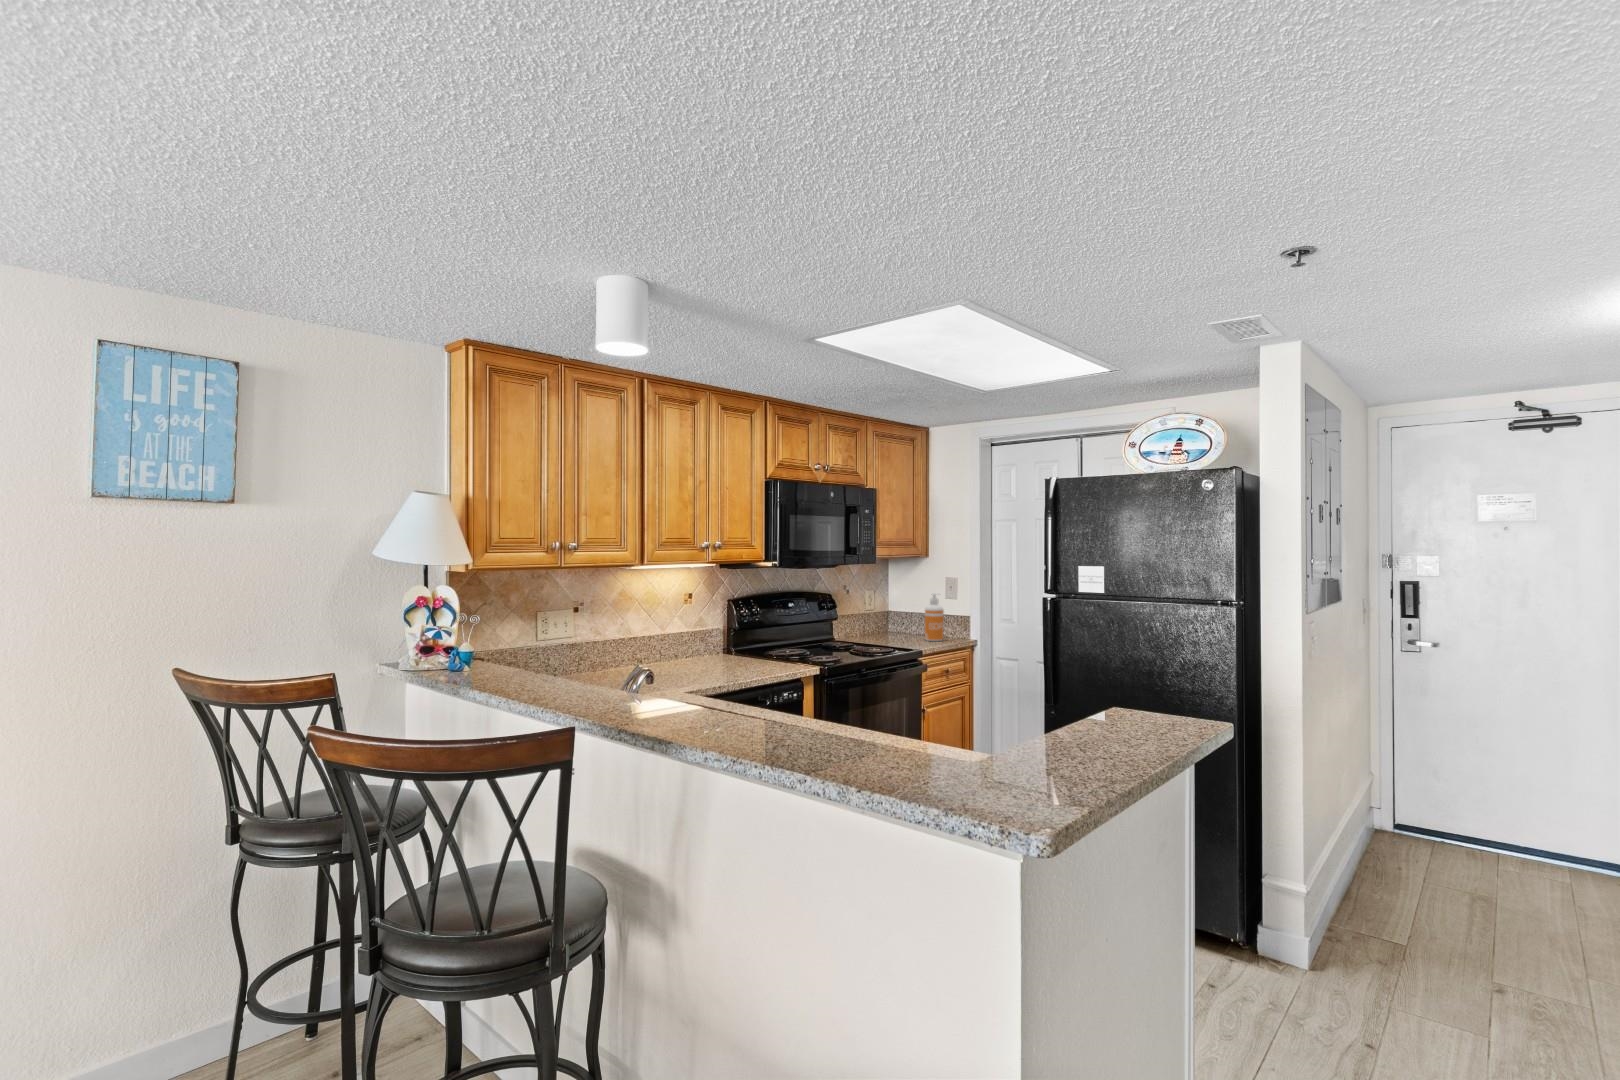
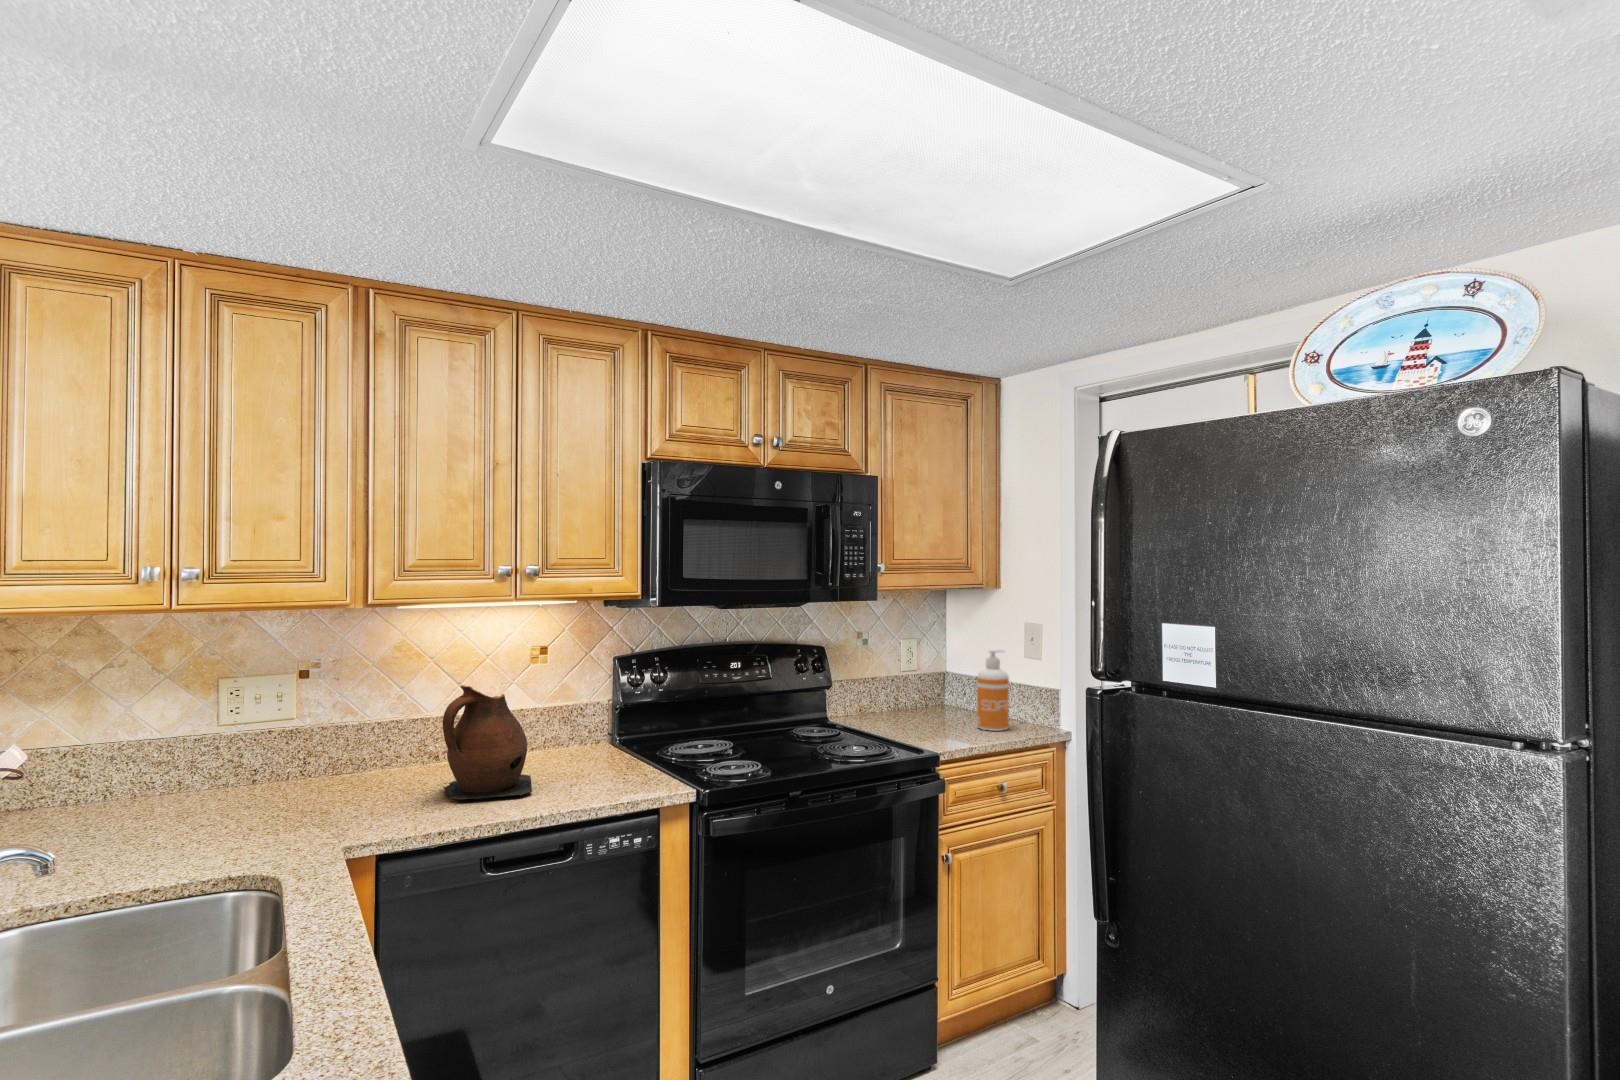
ceramic pitcher: none [676,611,735,676] -> present [443,685,532,799]

